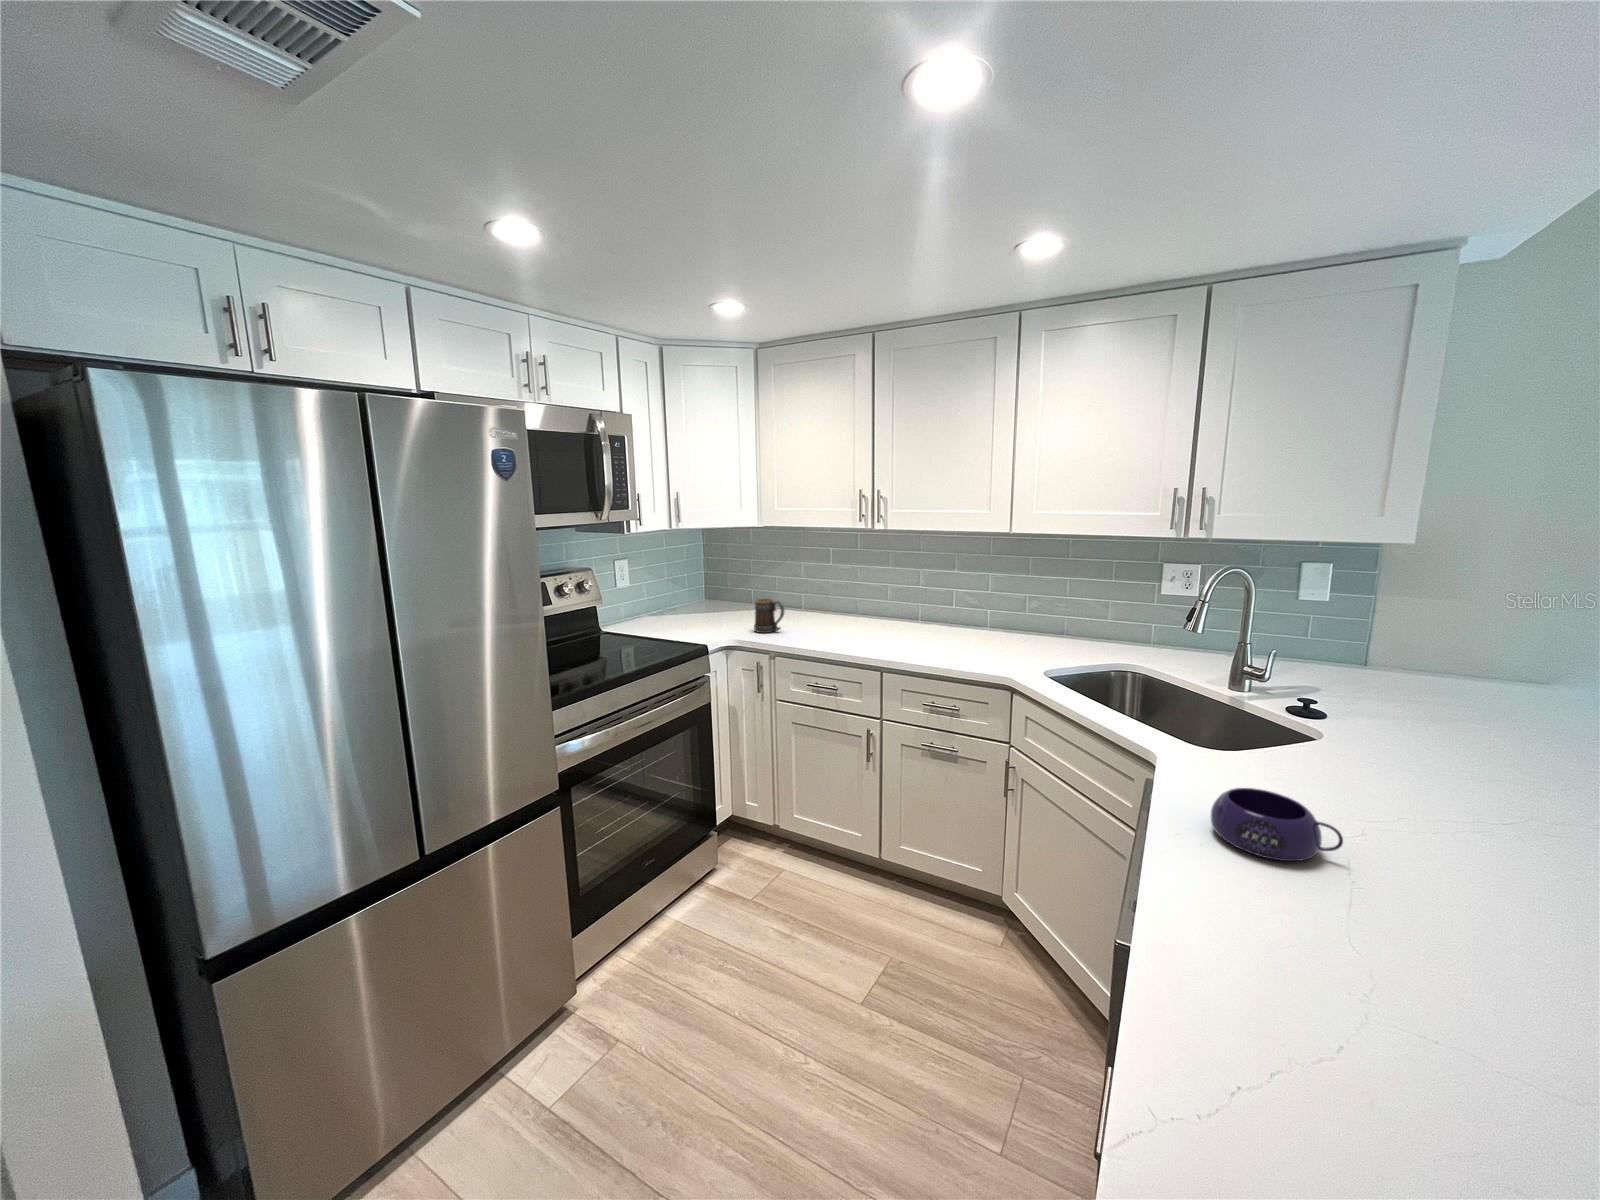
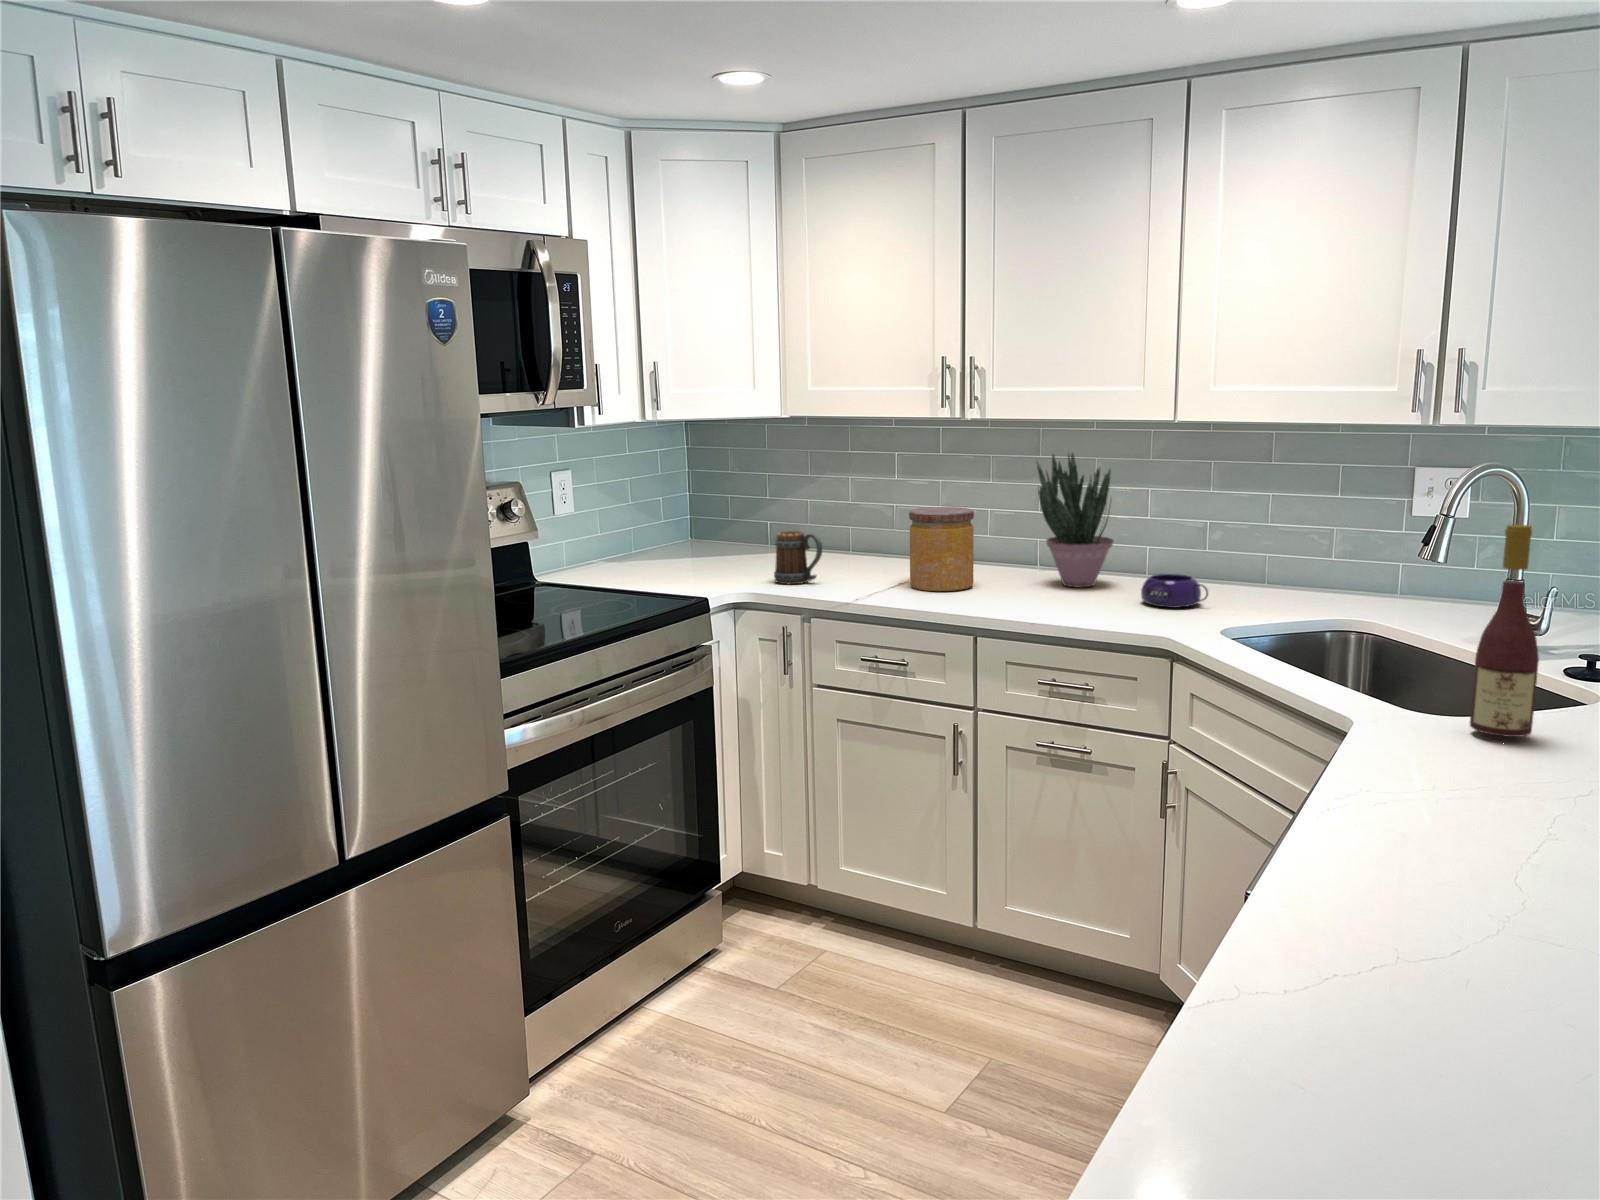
potted plant: none [920,550,969,636] -> present [1036,453,1113,587]
jar: none [840,584,881,639] -> present [909,507,974,591]
wine bottle: none [1249,625,1312,792] -> present [1470,524,1539,737]
bowl: present [1211,788,1343,861] -> present [1141,574,1208,608]

